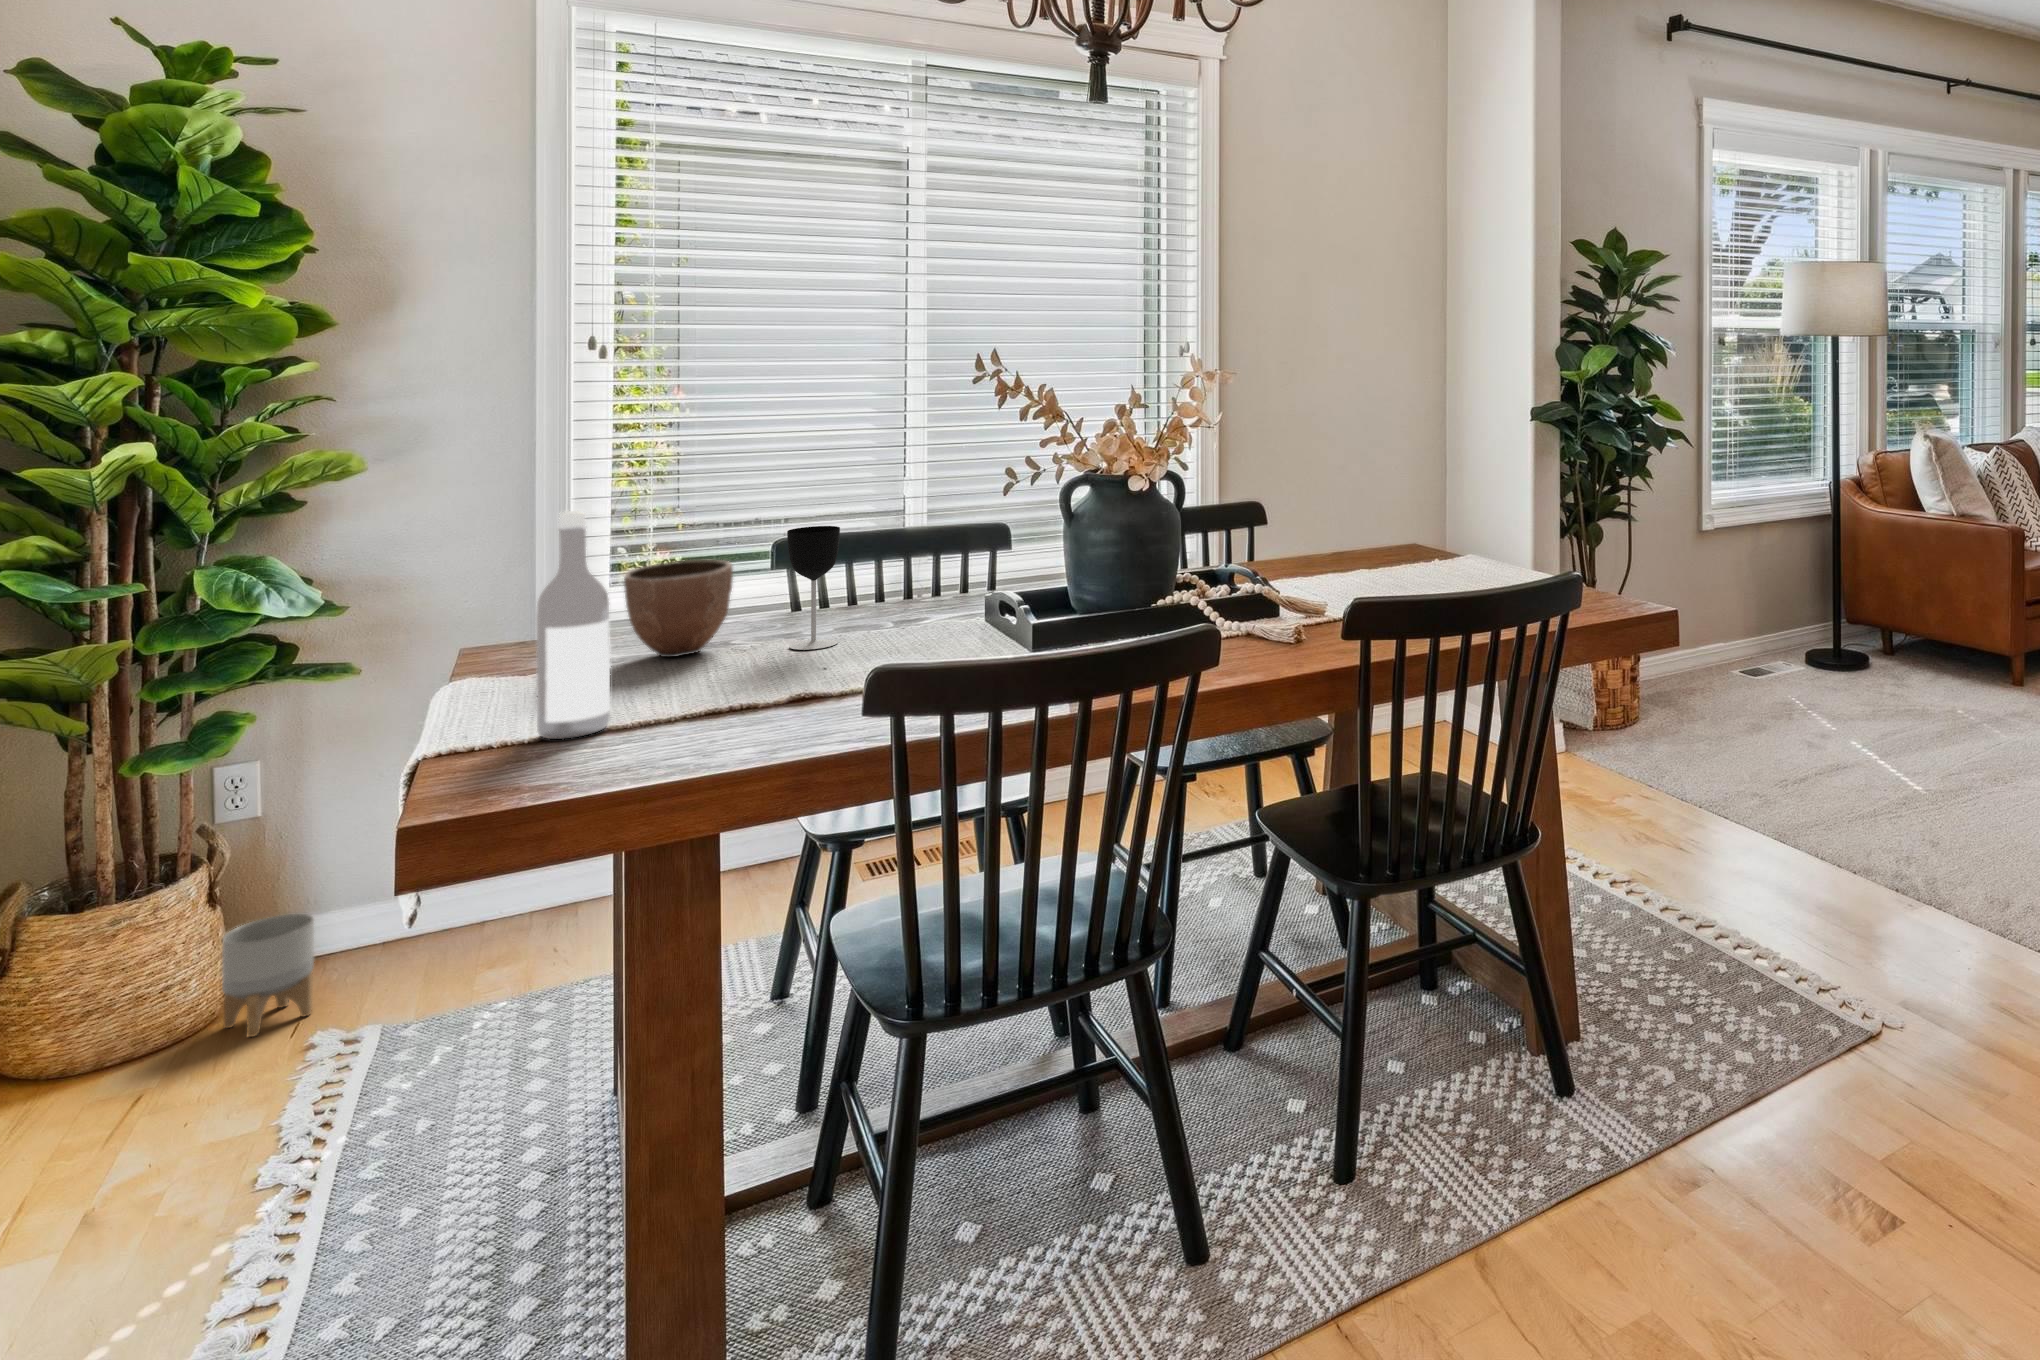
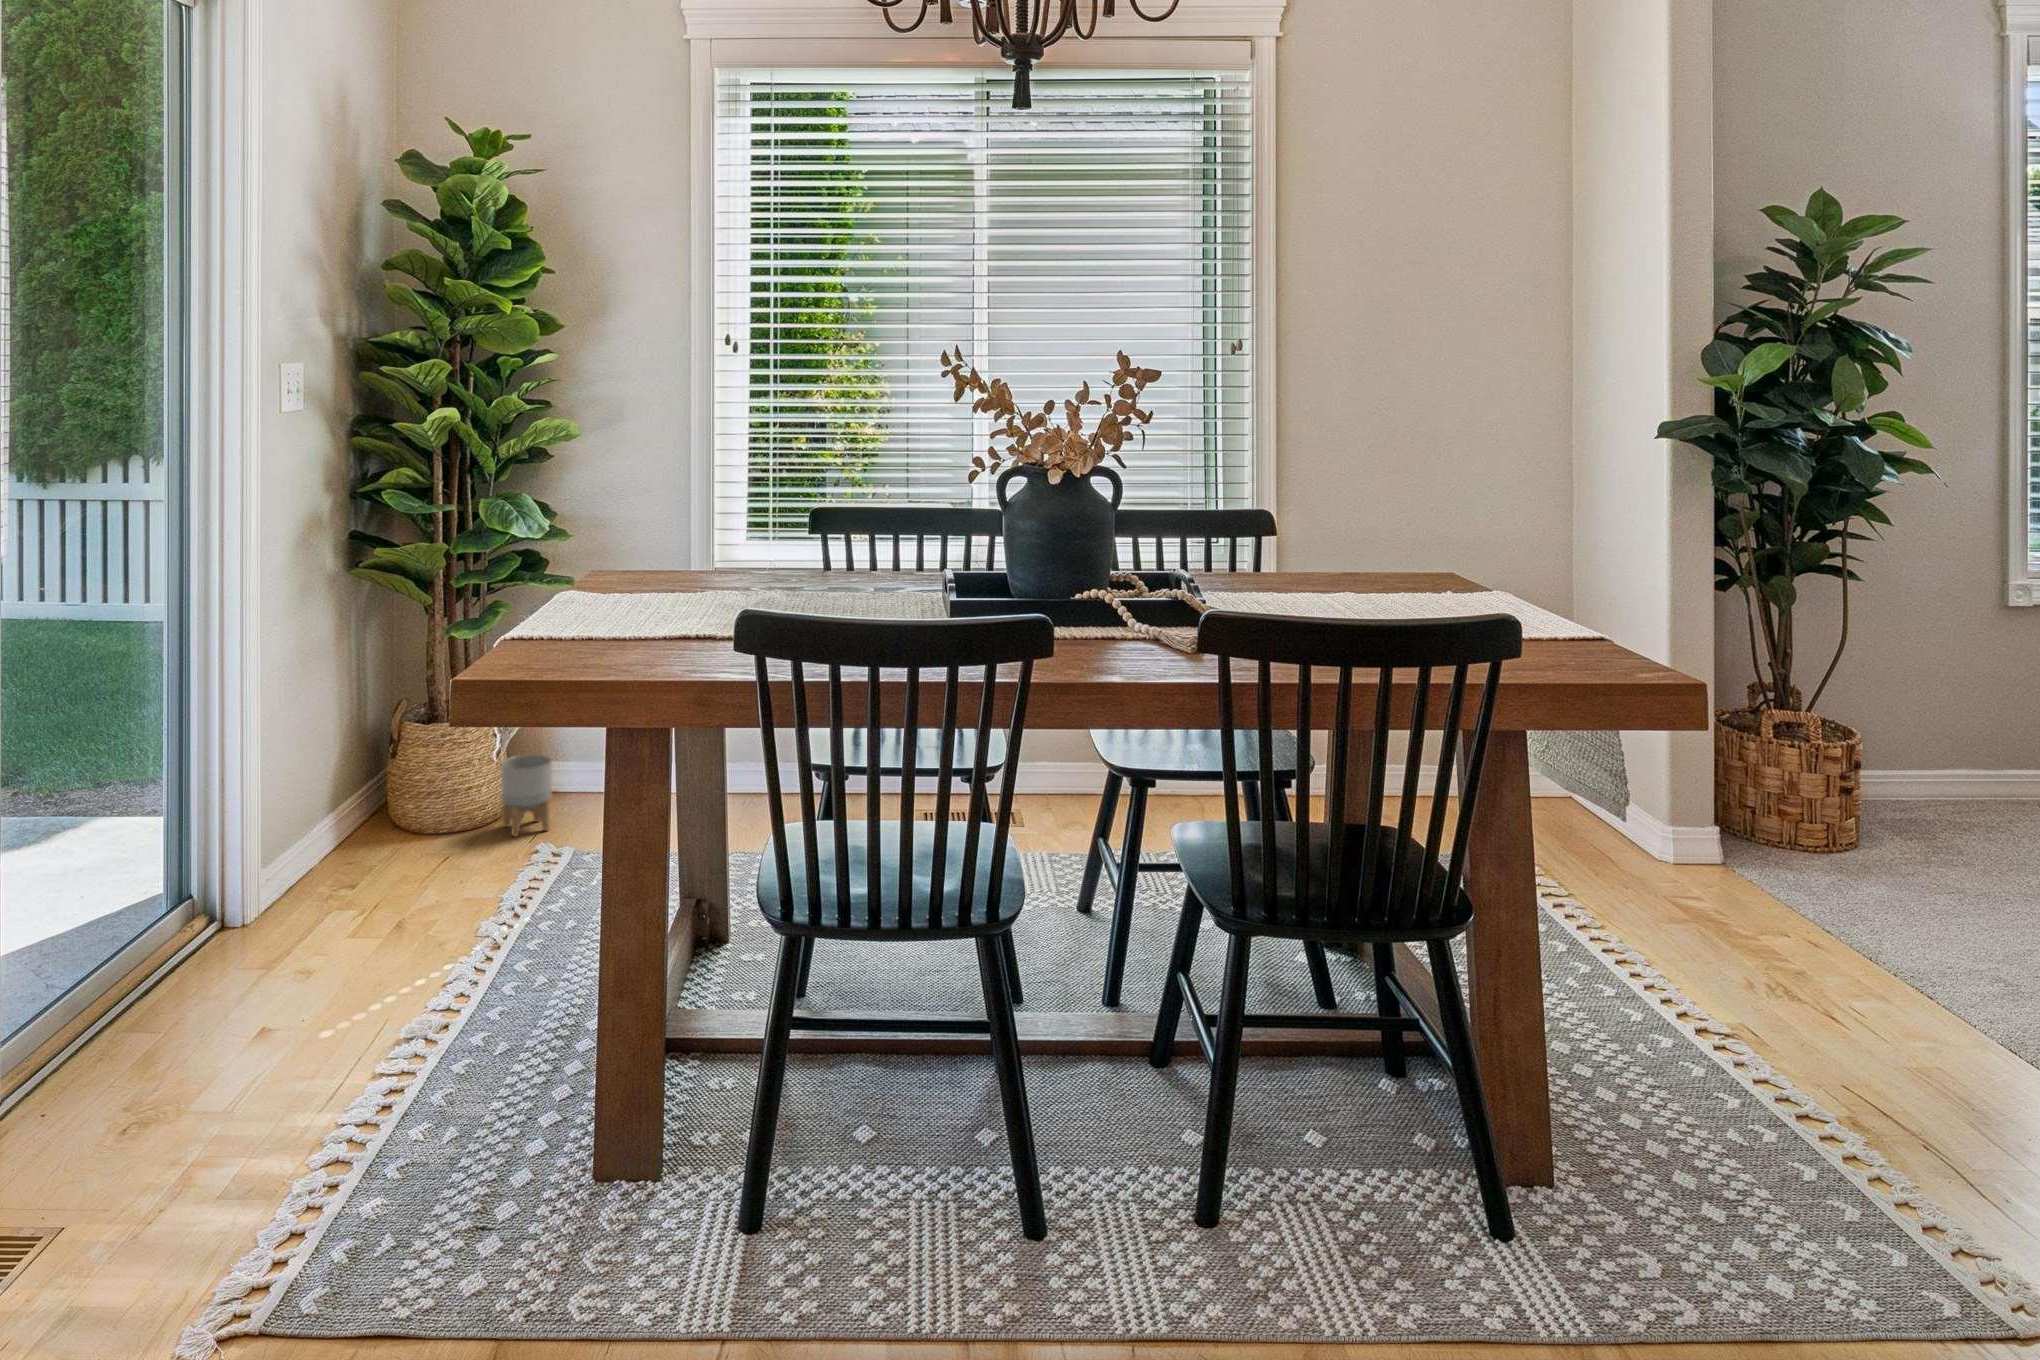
wine bottle: present [536,511,611,739] -> none [576,468,623,641]
wine glass: present [787,526,840,650] -> none [789,497,830,602]
decorative bowl: present [624,560,733,657] -> none [679,518,756,595]

